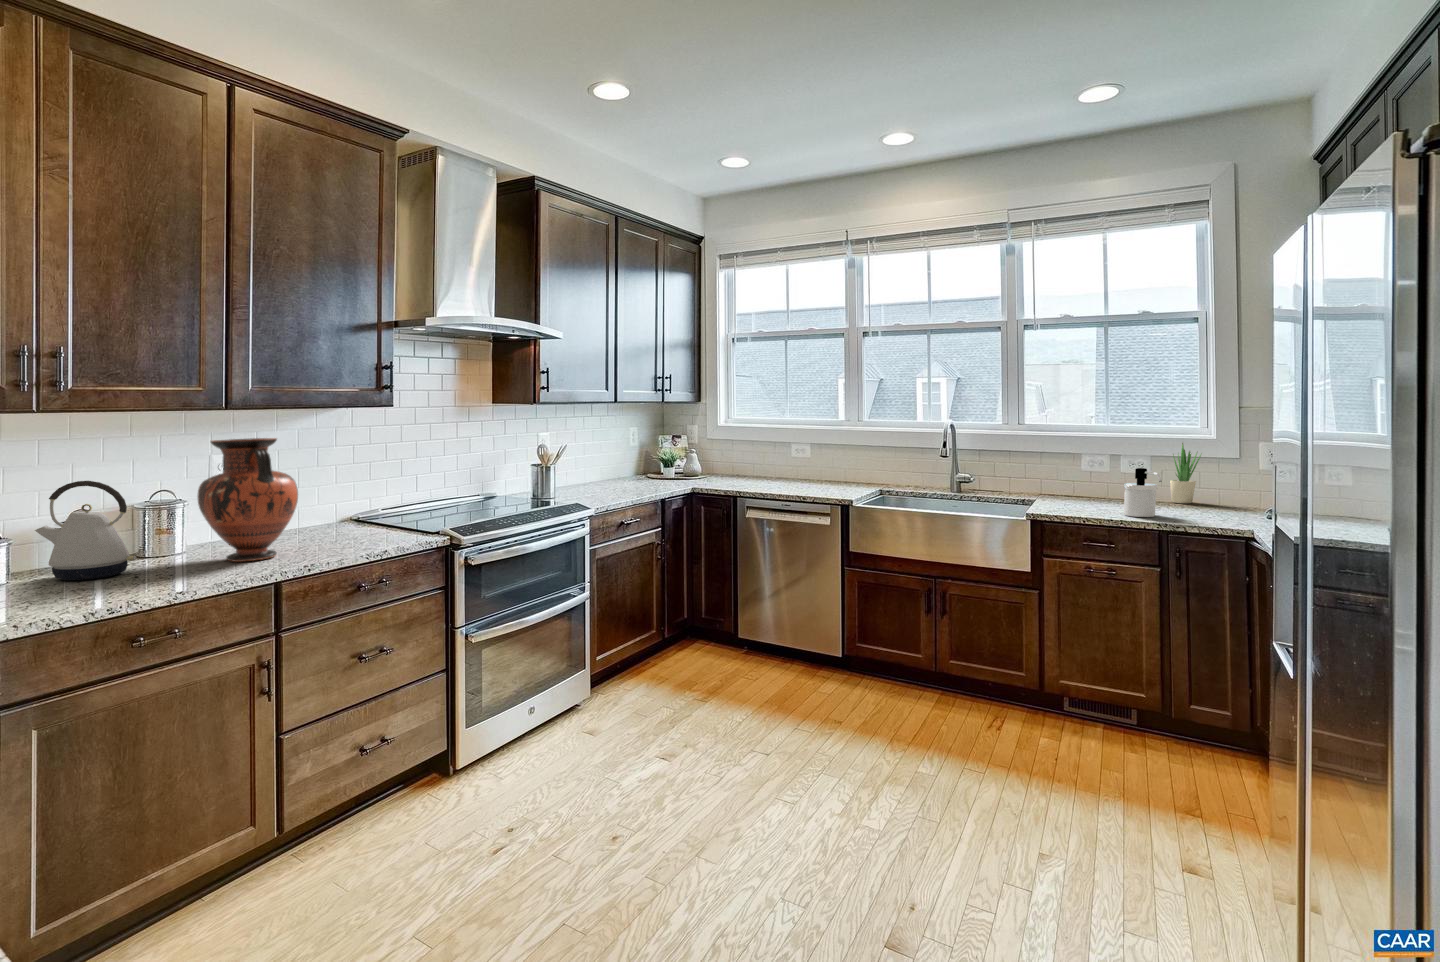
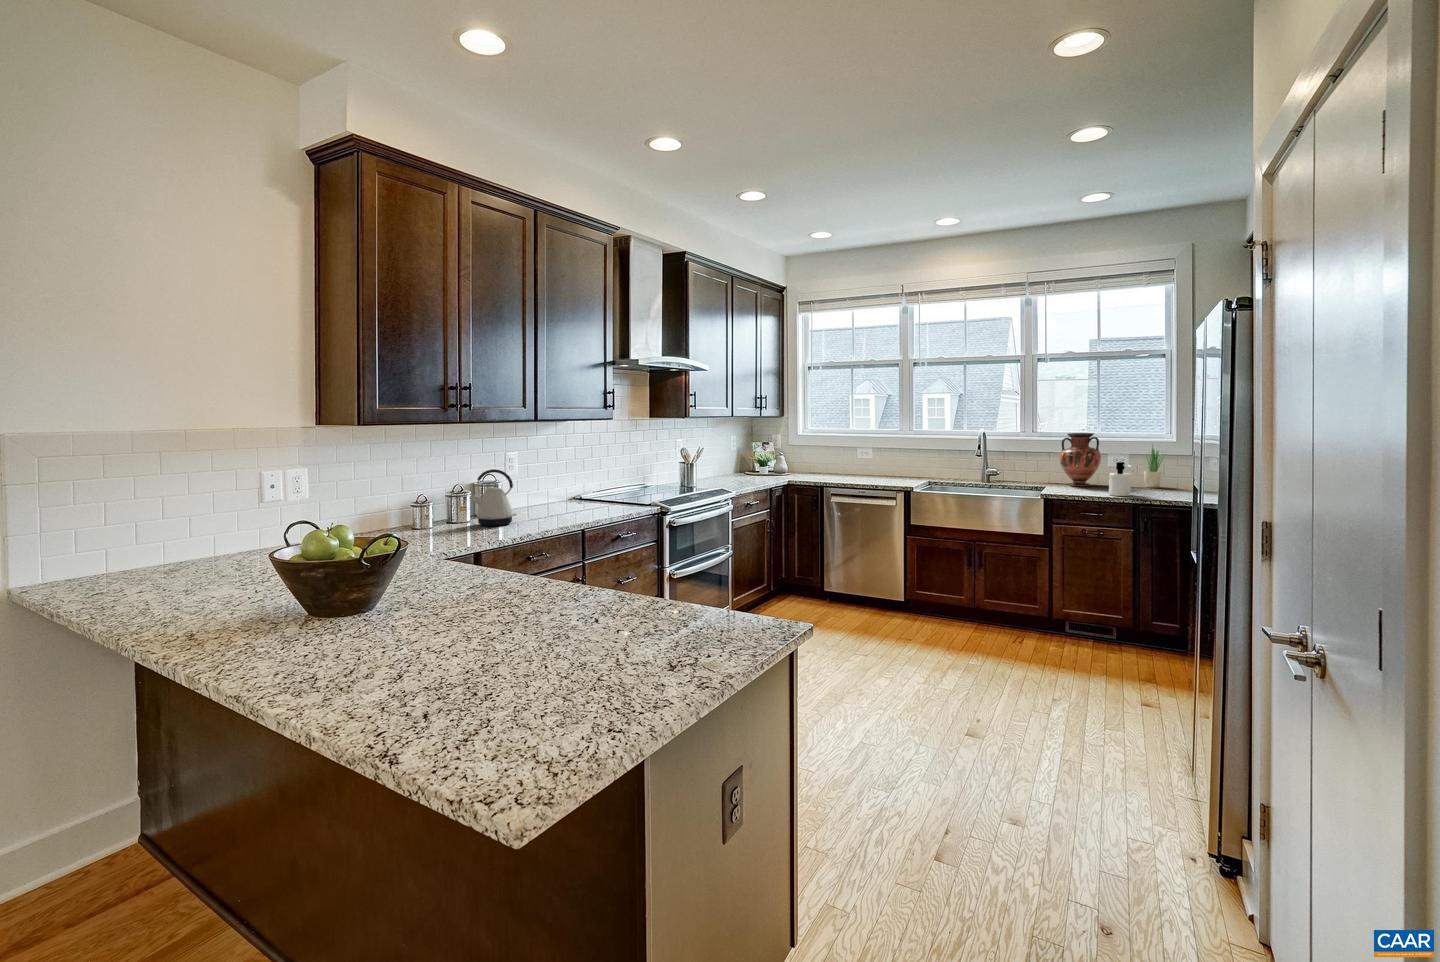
vase: present [198,438,298,562] -> present [1060,433,1101,486]

